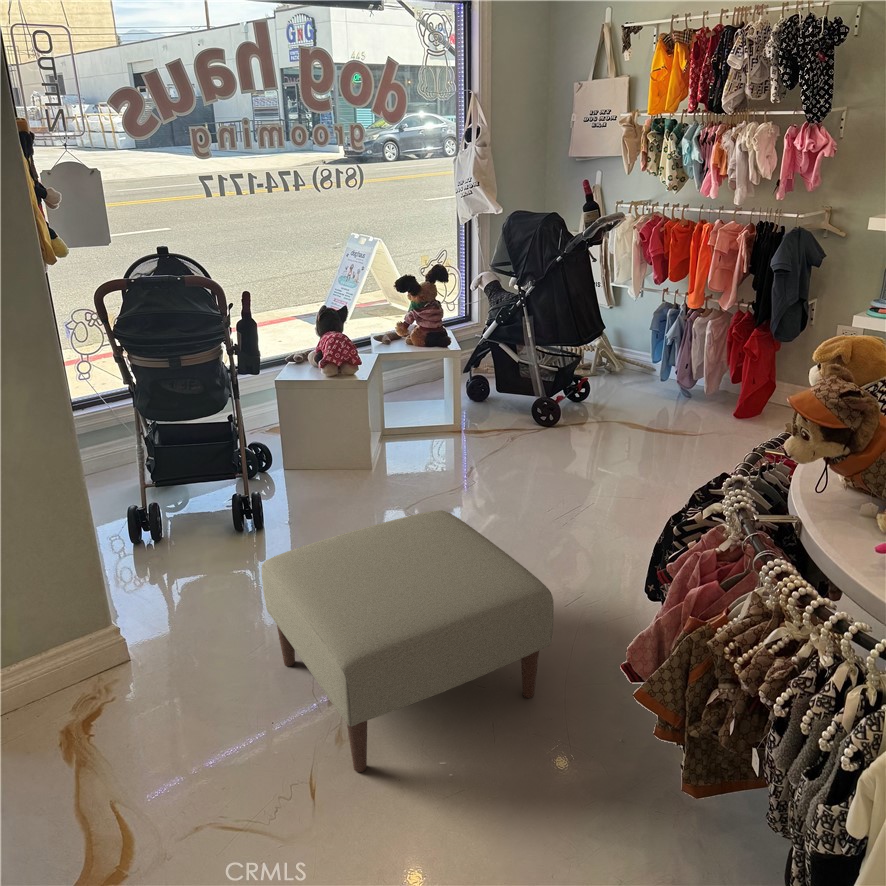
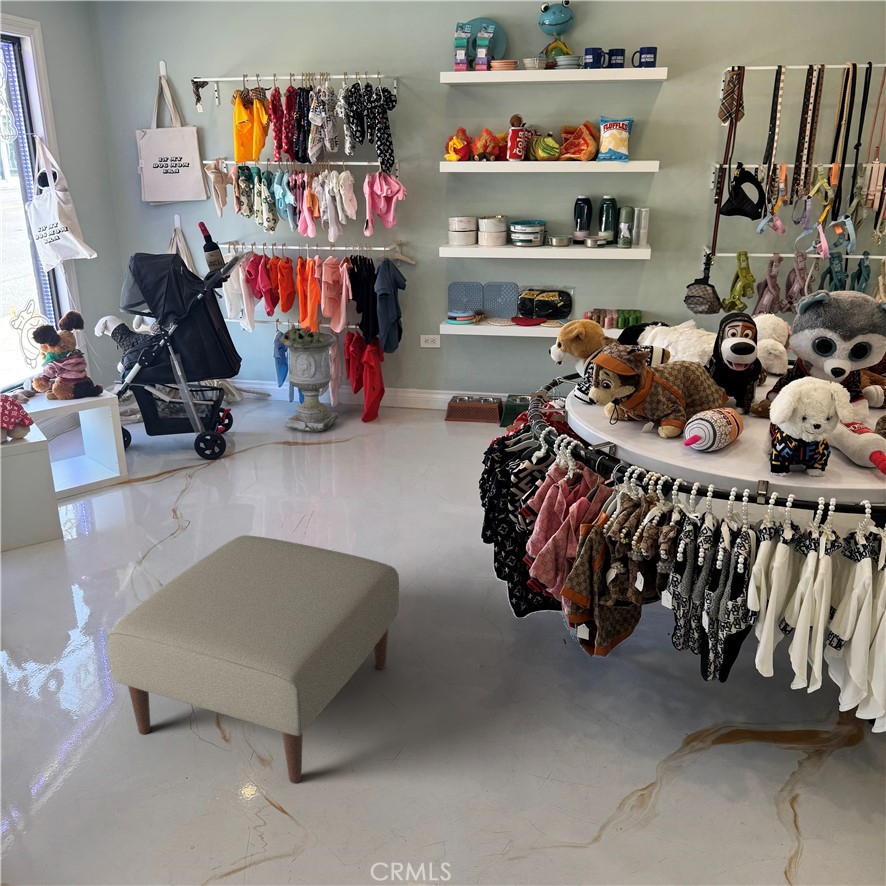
planter: none [641,297,716,423] -> present [280,324,338,432]

